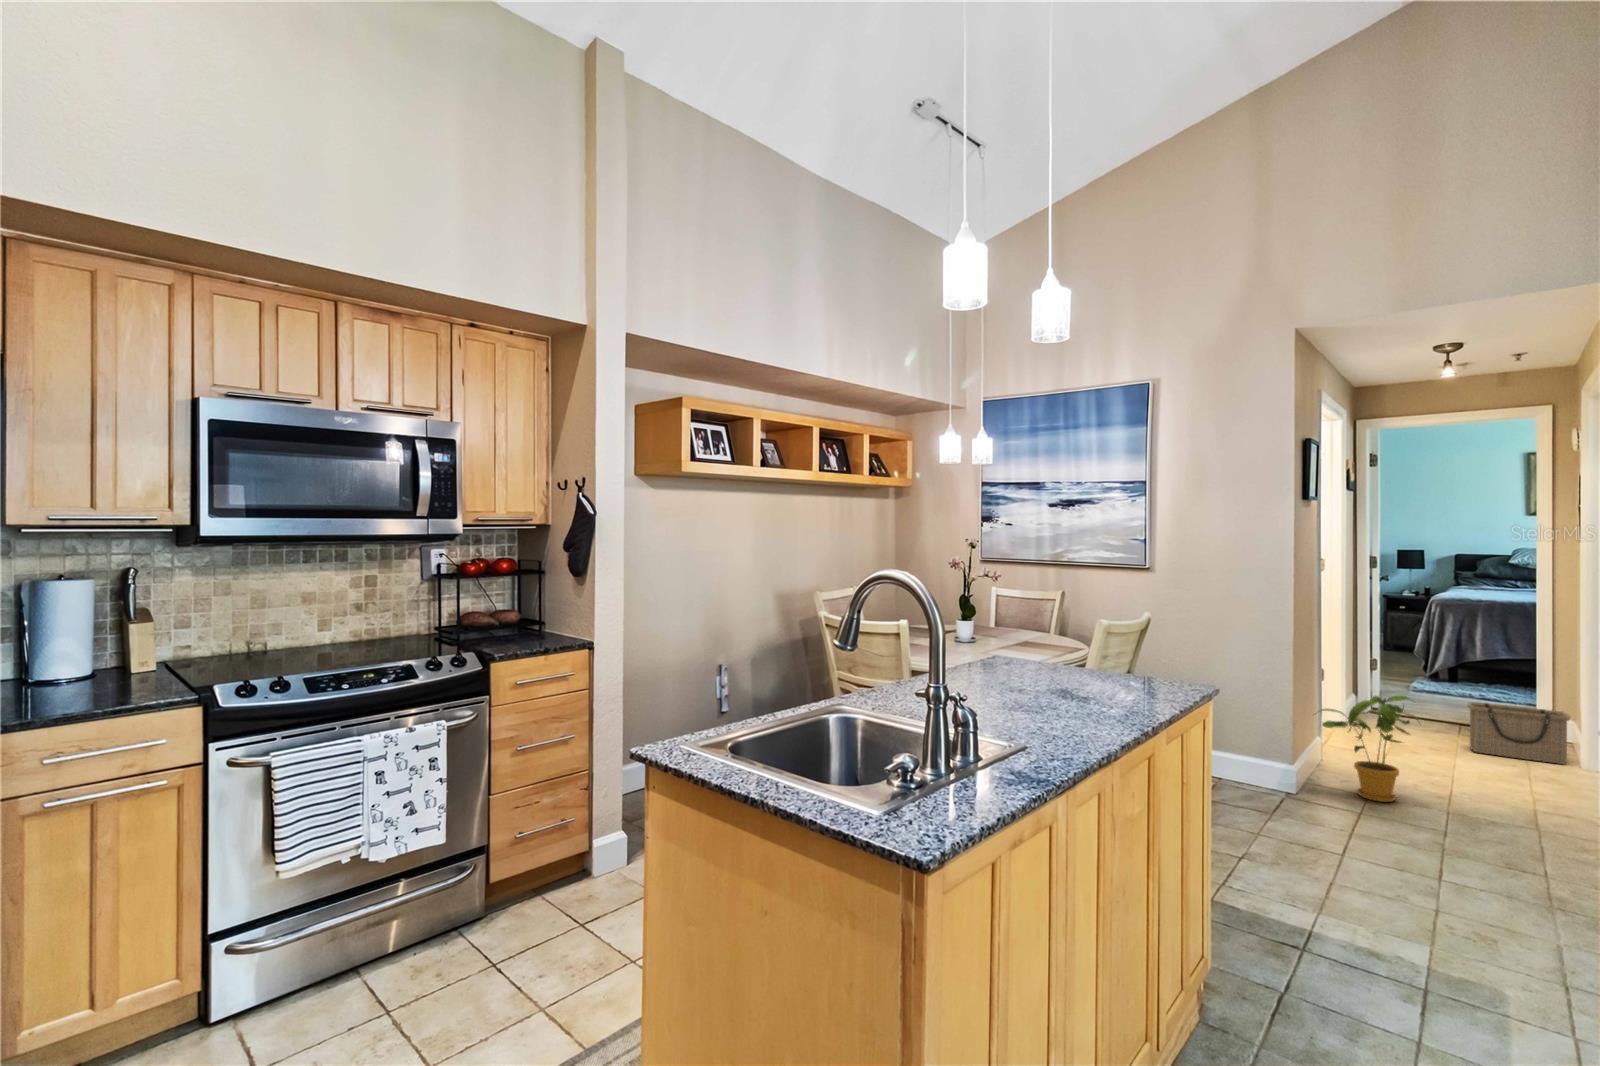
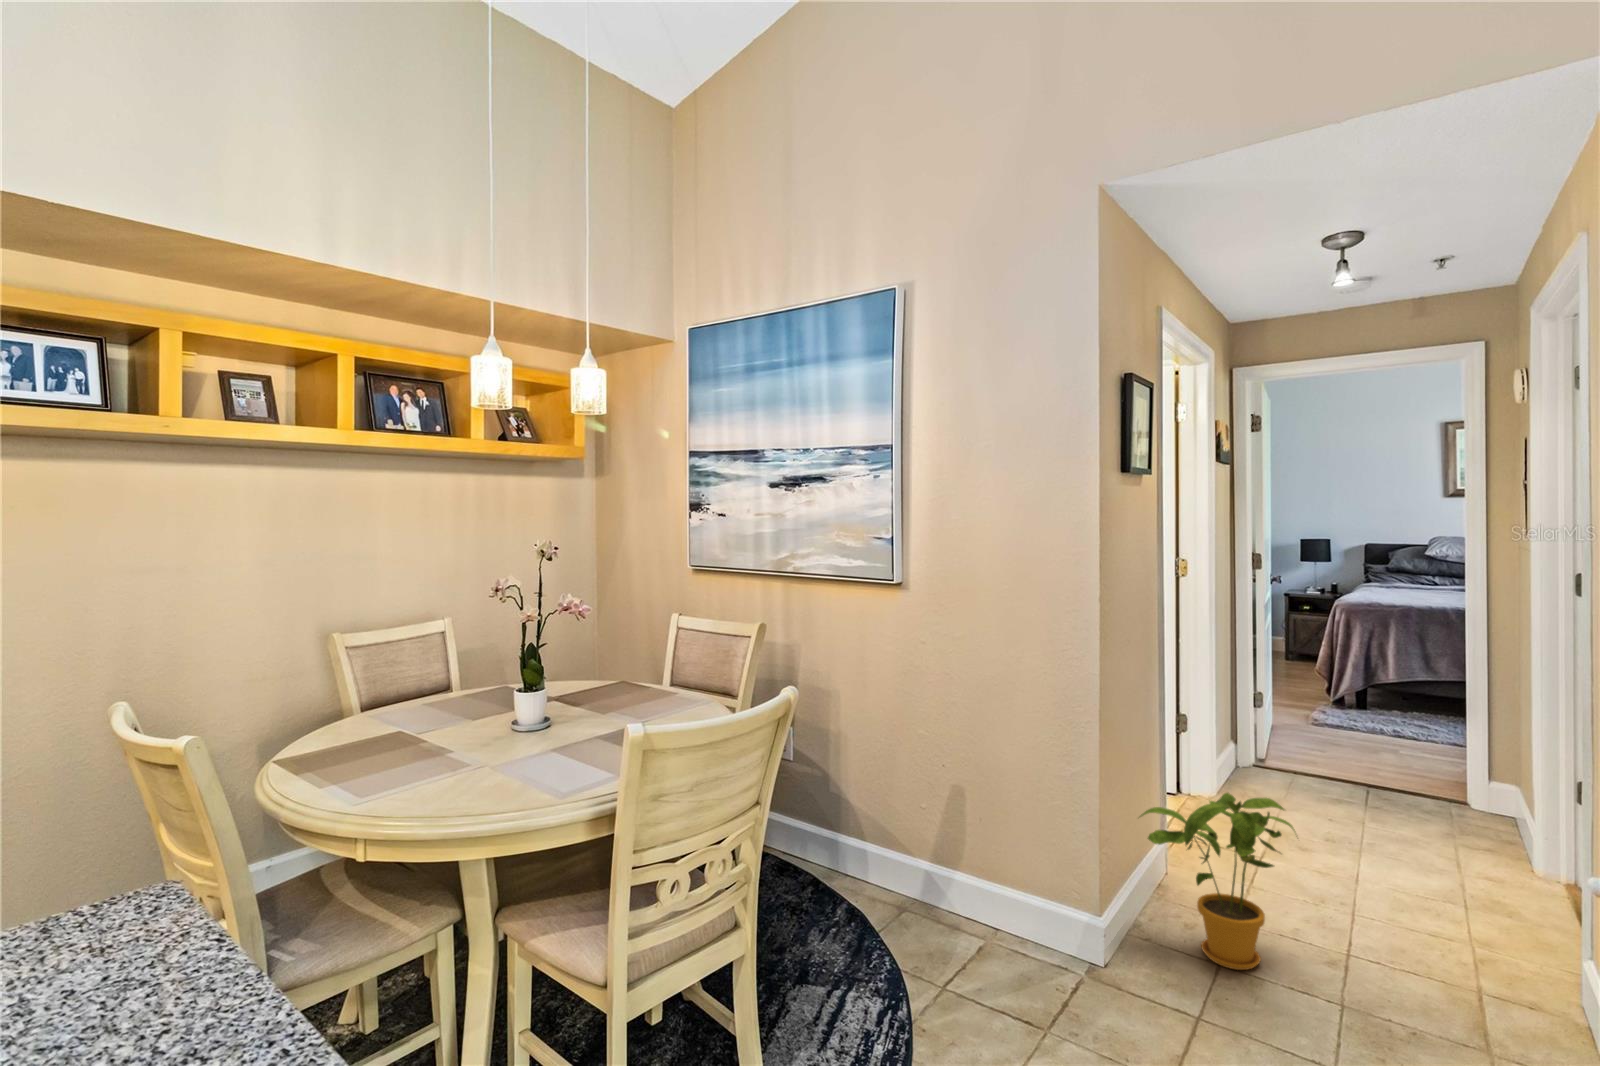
basket: present [1468,702,1570,764] -> none [1374,765,1517,863]

